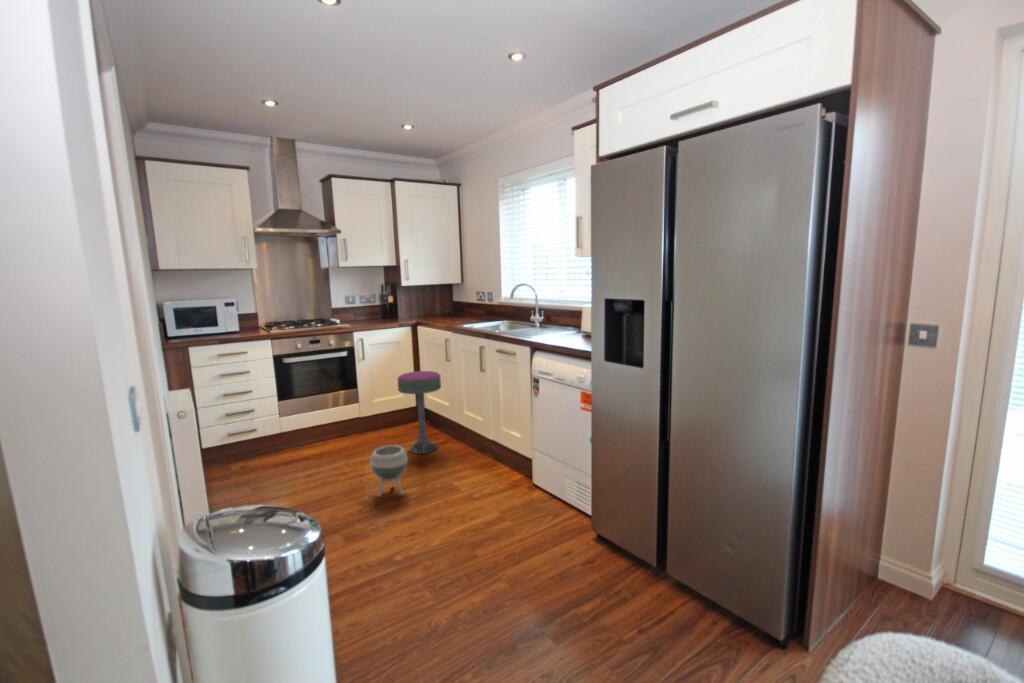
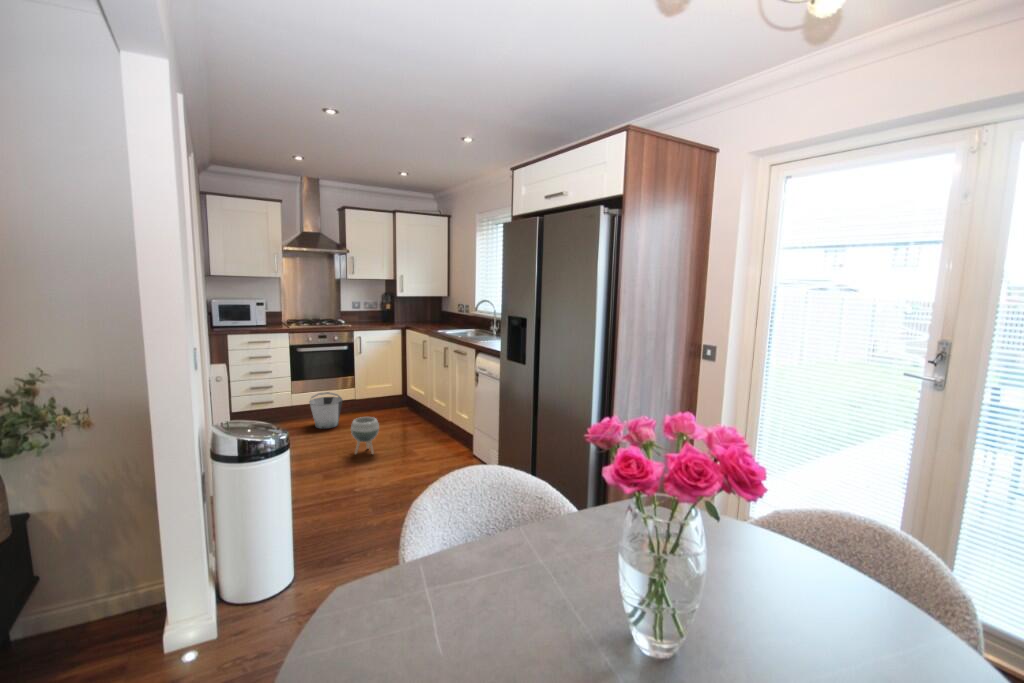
bar stool: present [398,371,441,454] -> none [382,365,416,429]
bucket: none [304,412,348,461] -> present [309,392,343,429]

